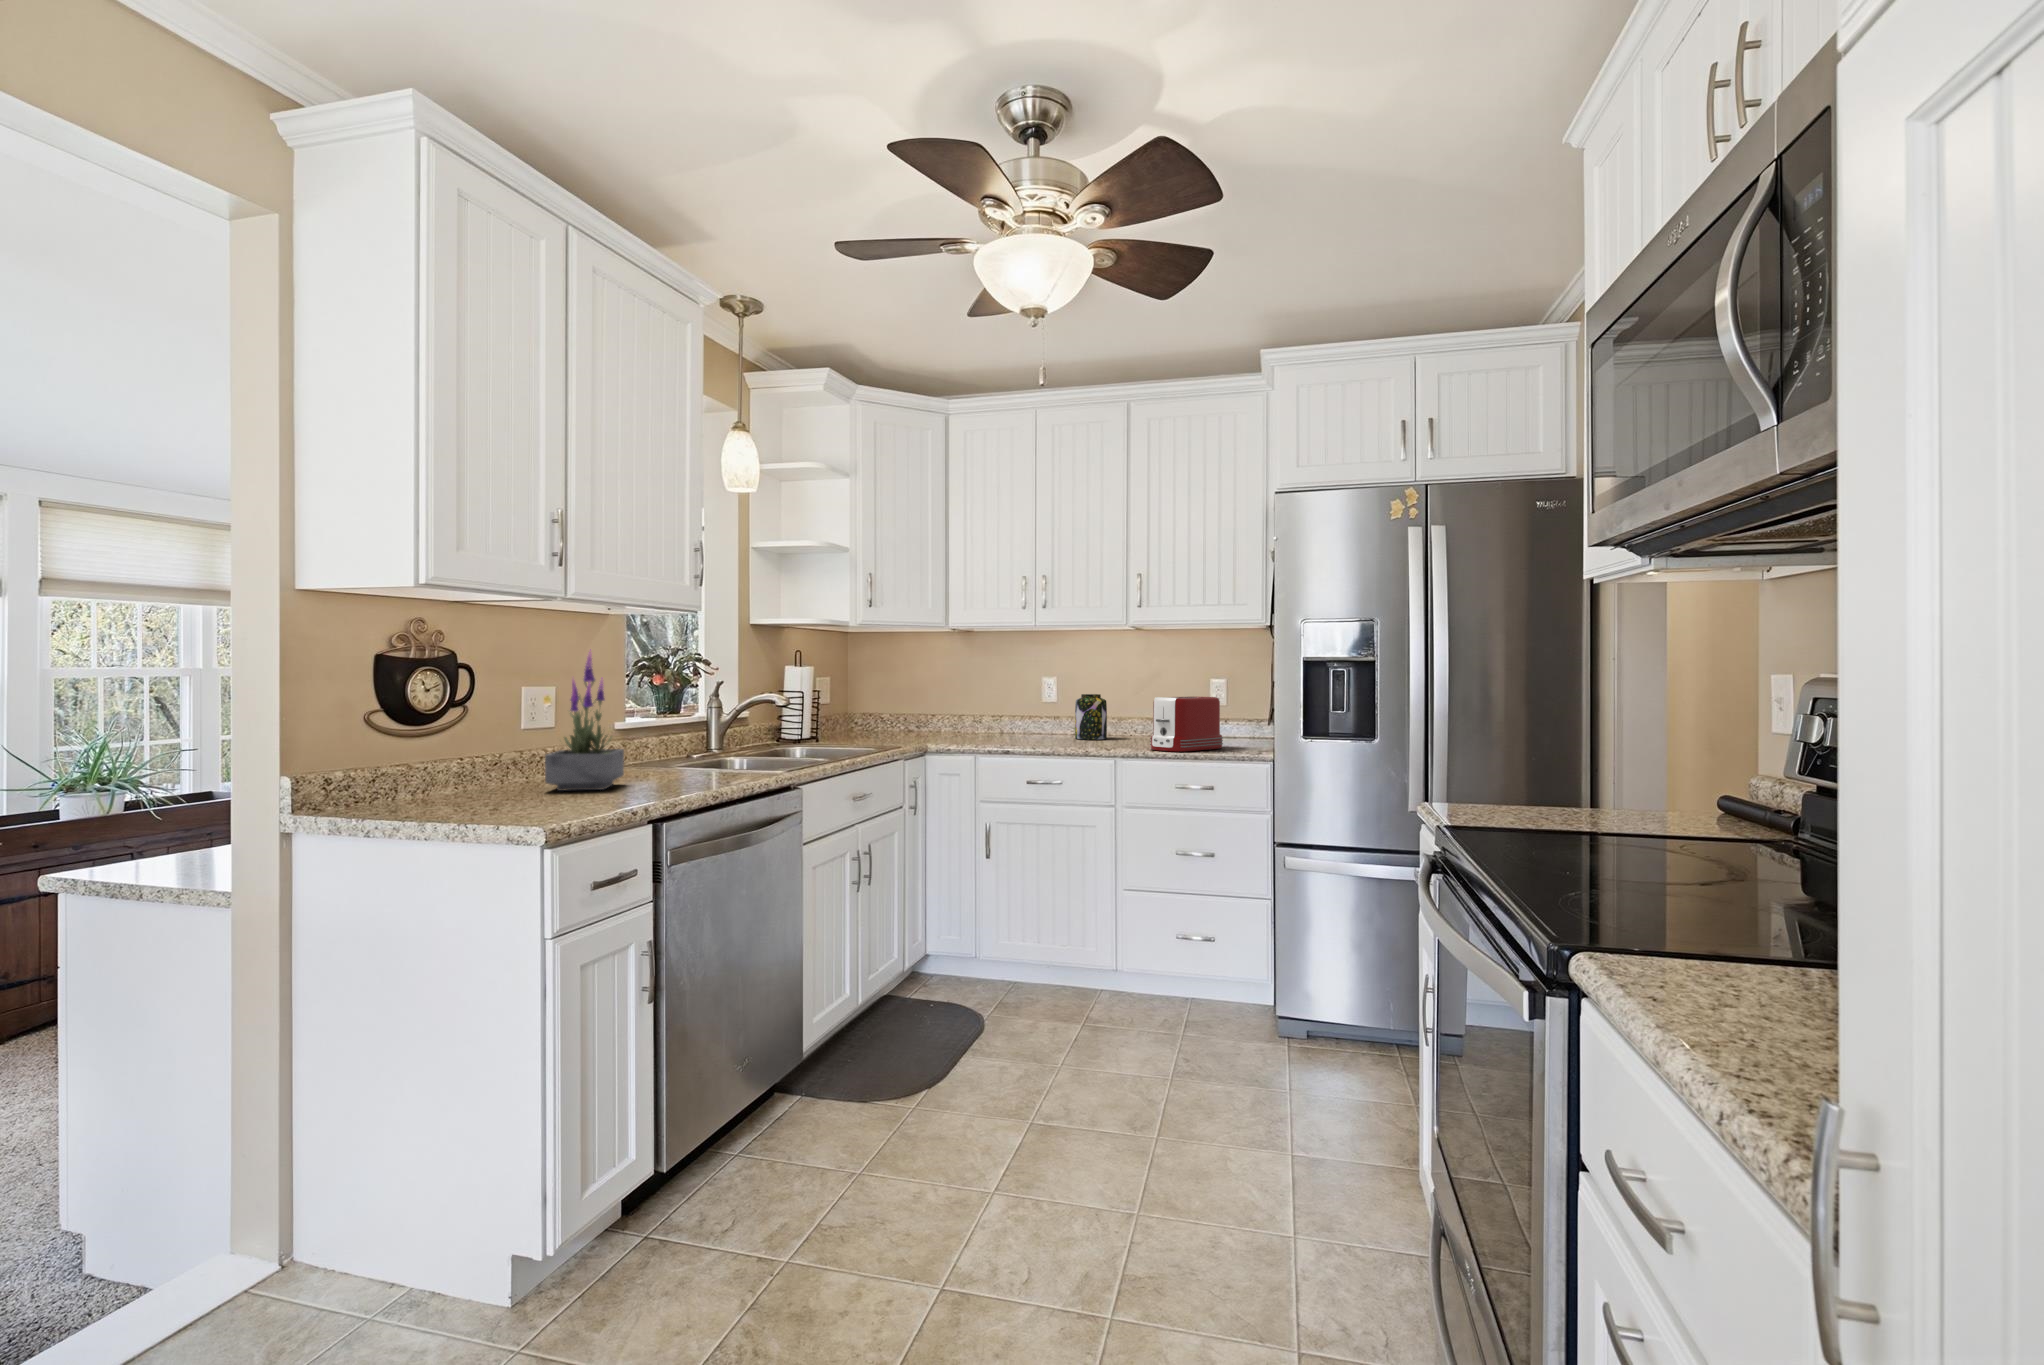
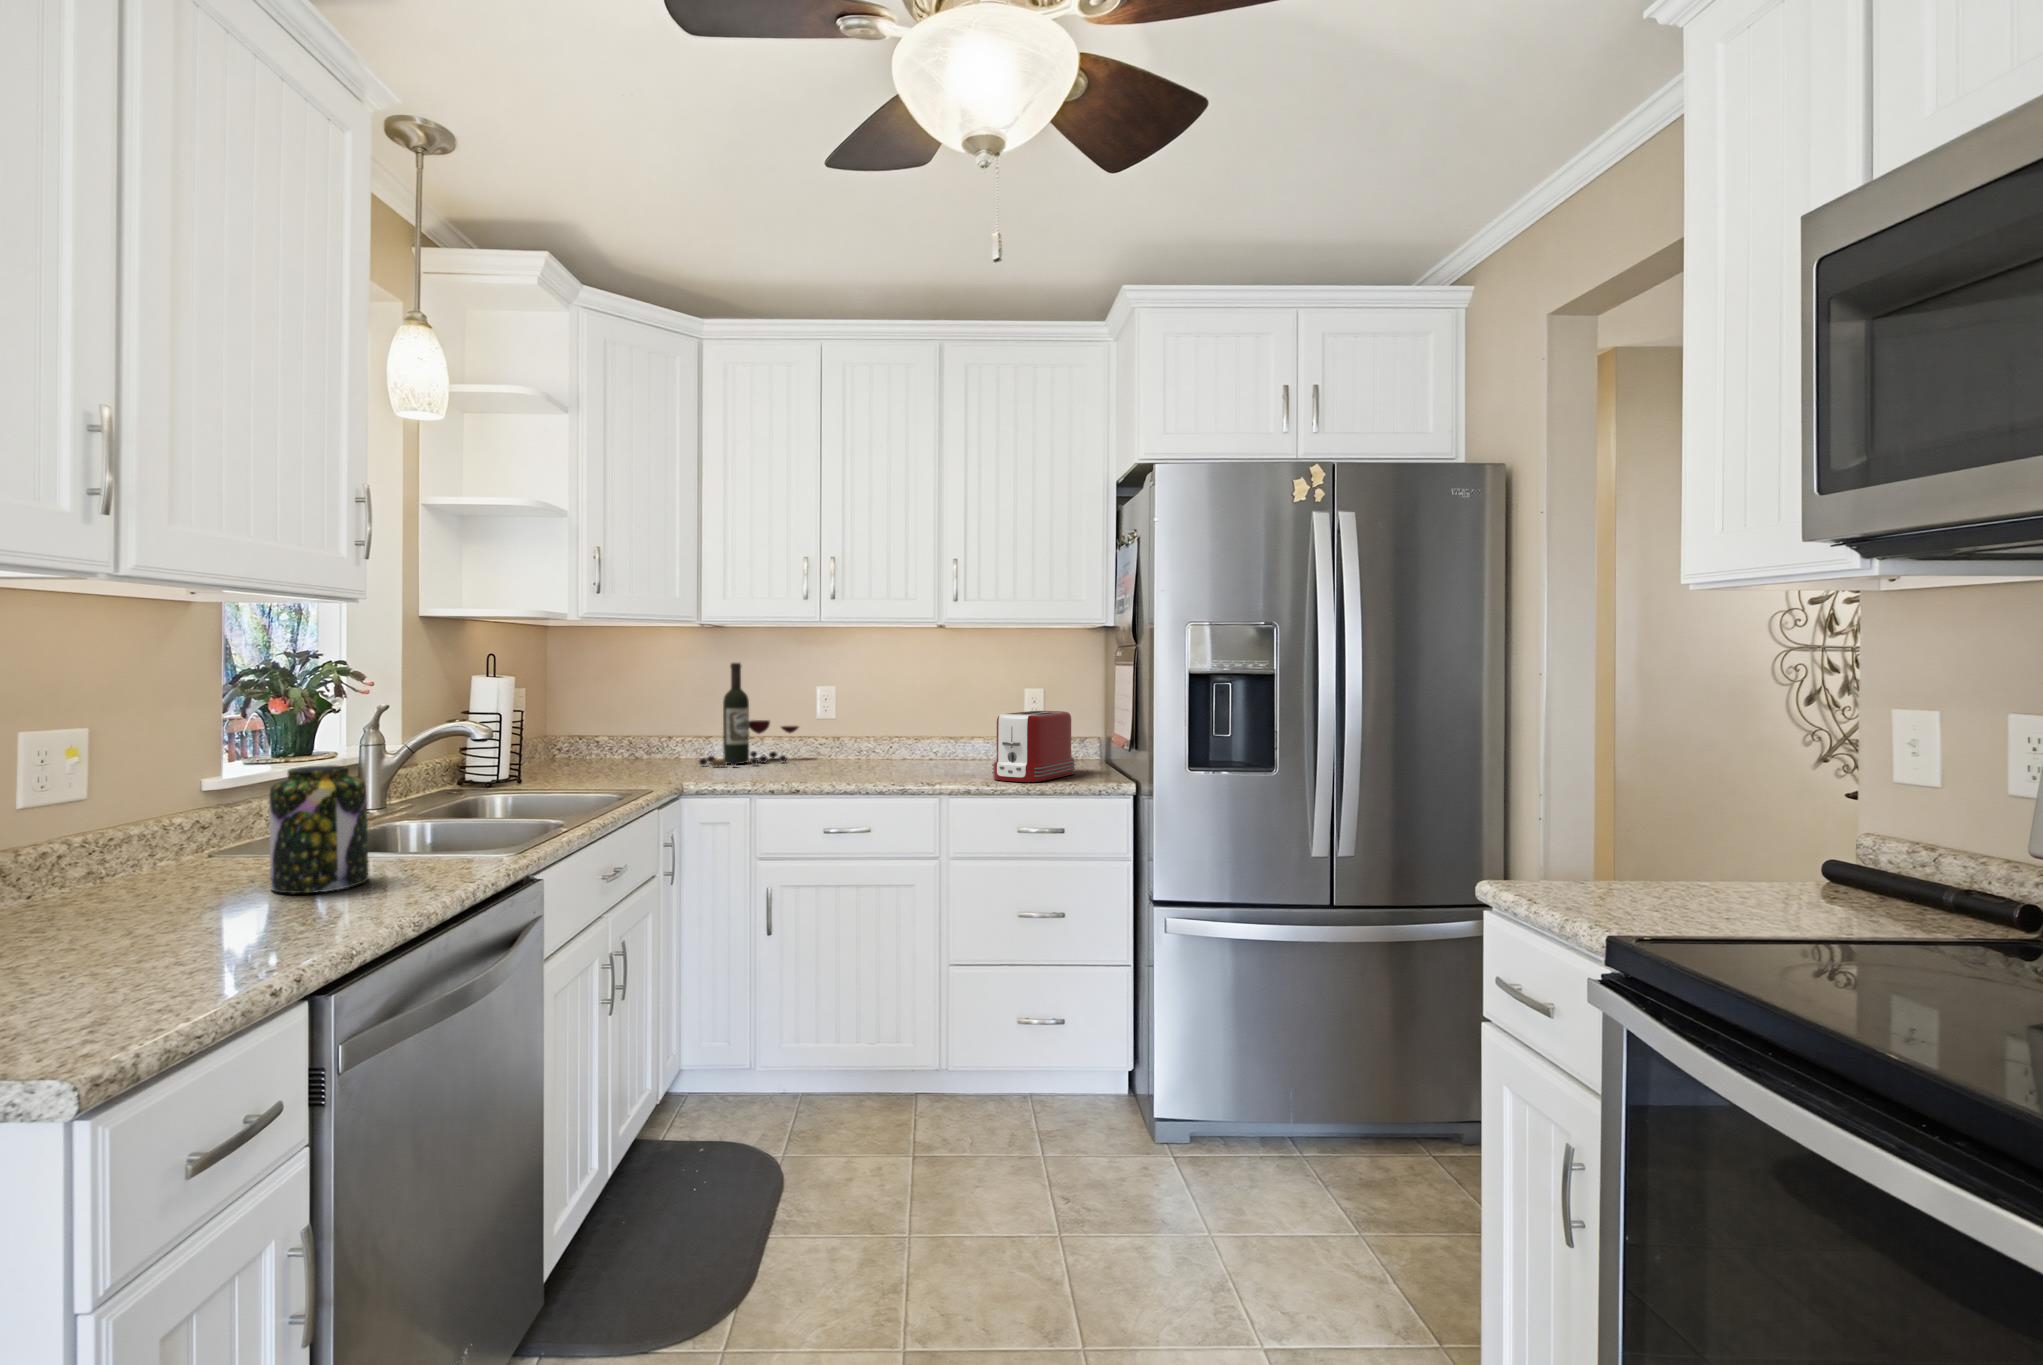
potted plant: present [545,649,624,791] -> none [62,676,229,936]
wine bottle: none [939,659,1018,738] -> present [699,663,799,766]
jar: present [1075,694,1107,740] -> present [269,765,368,893]

